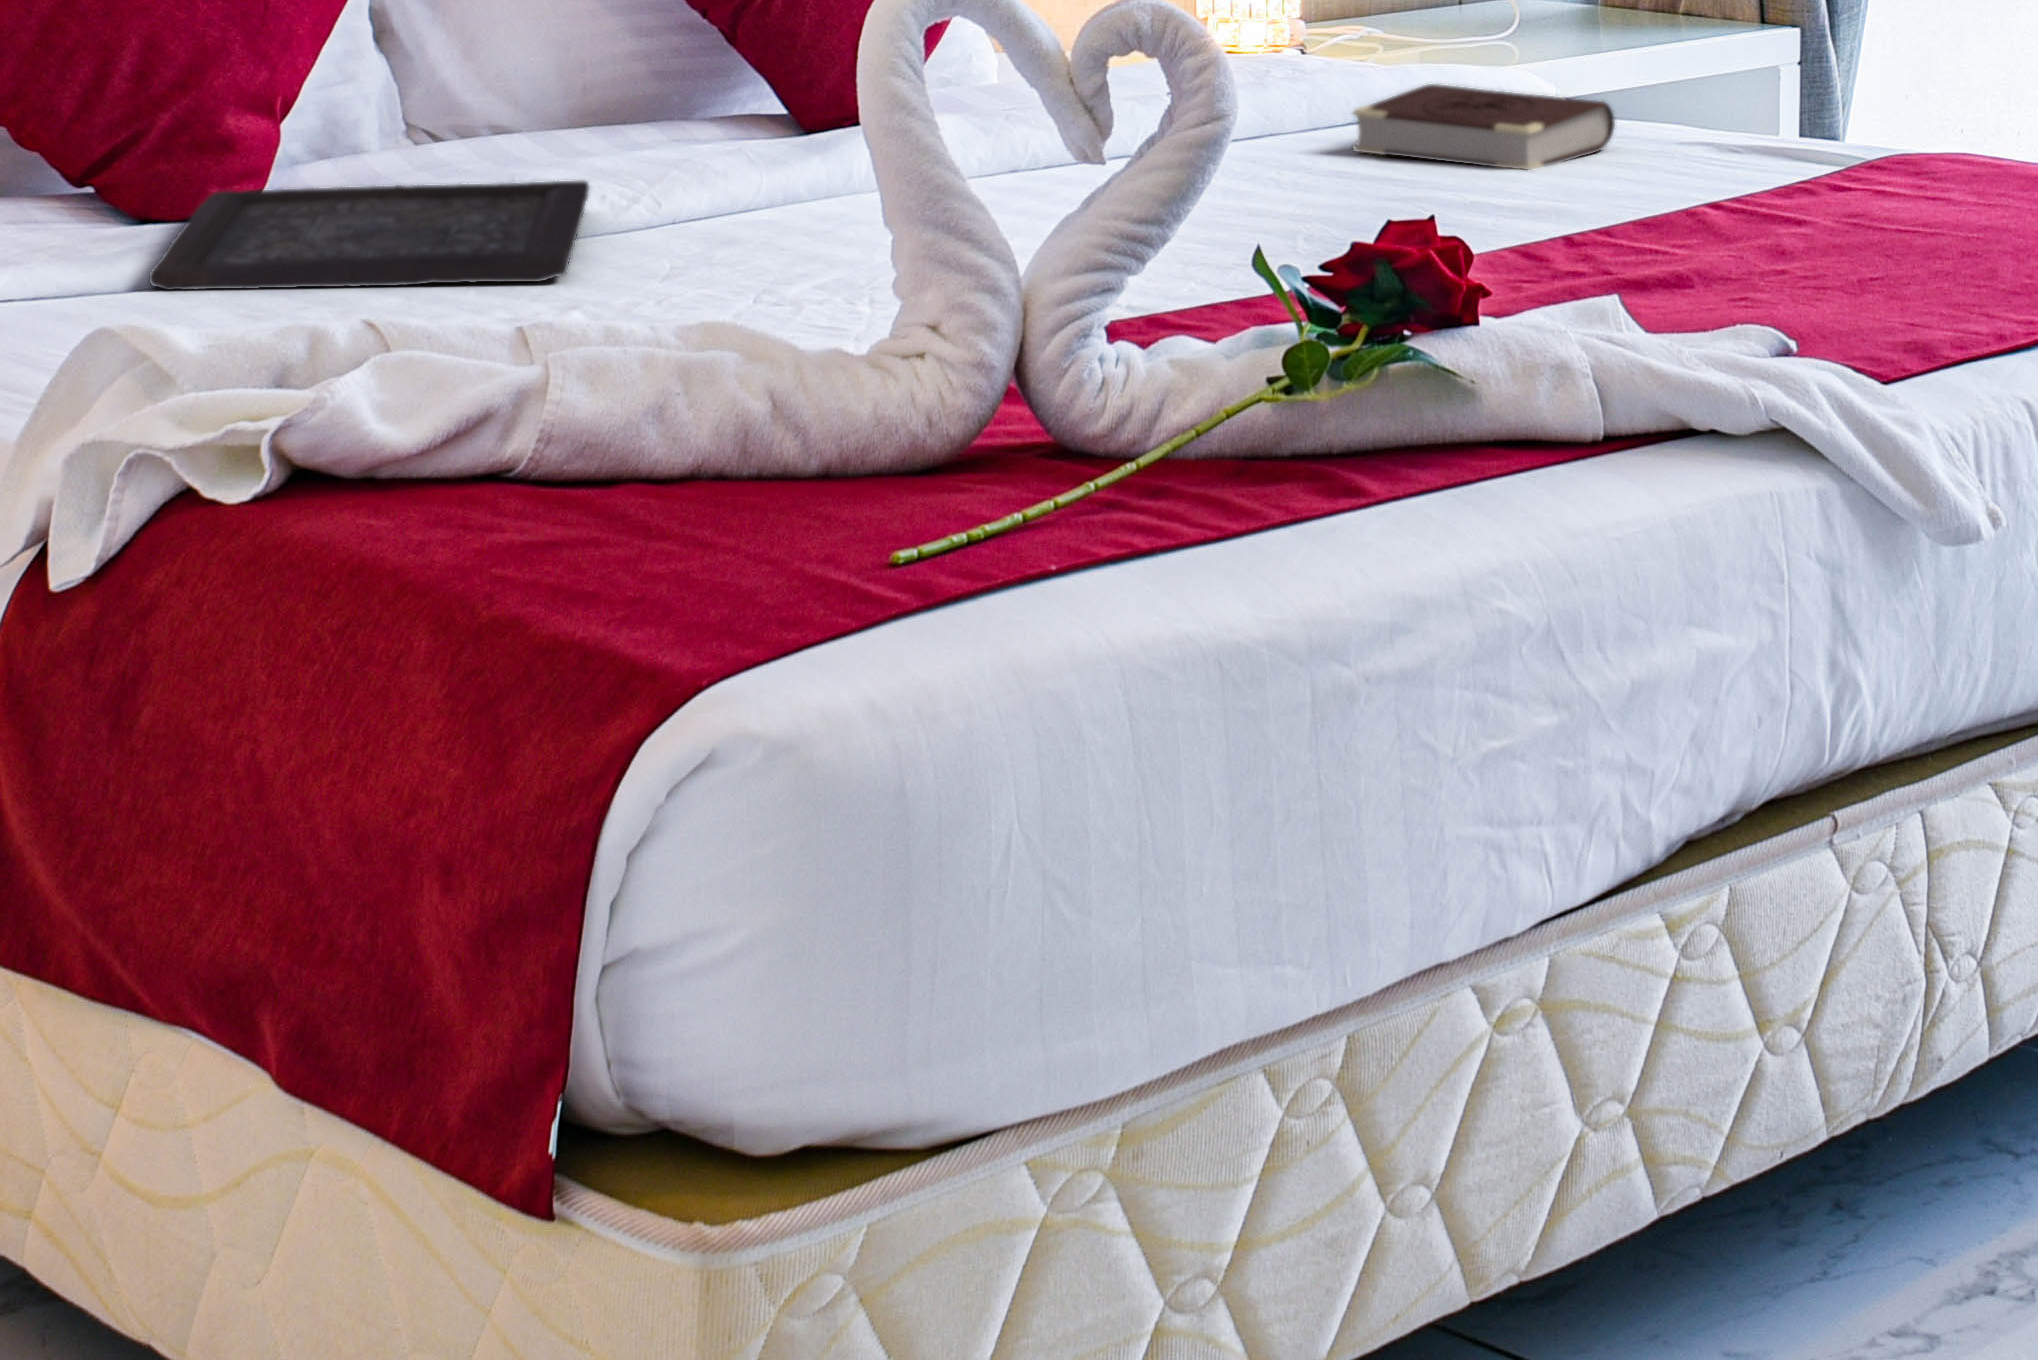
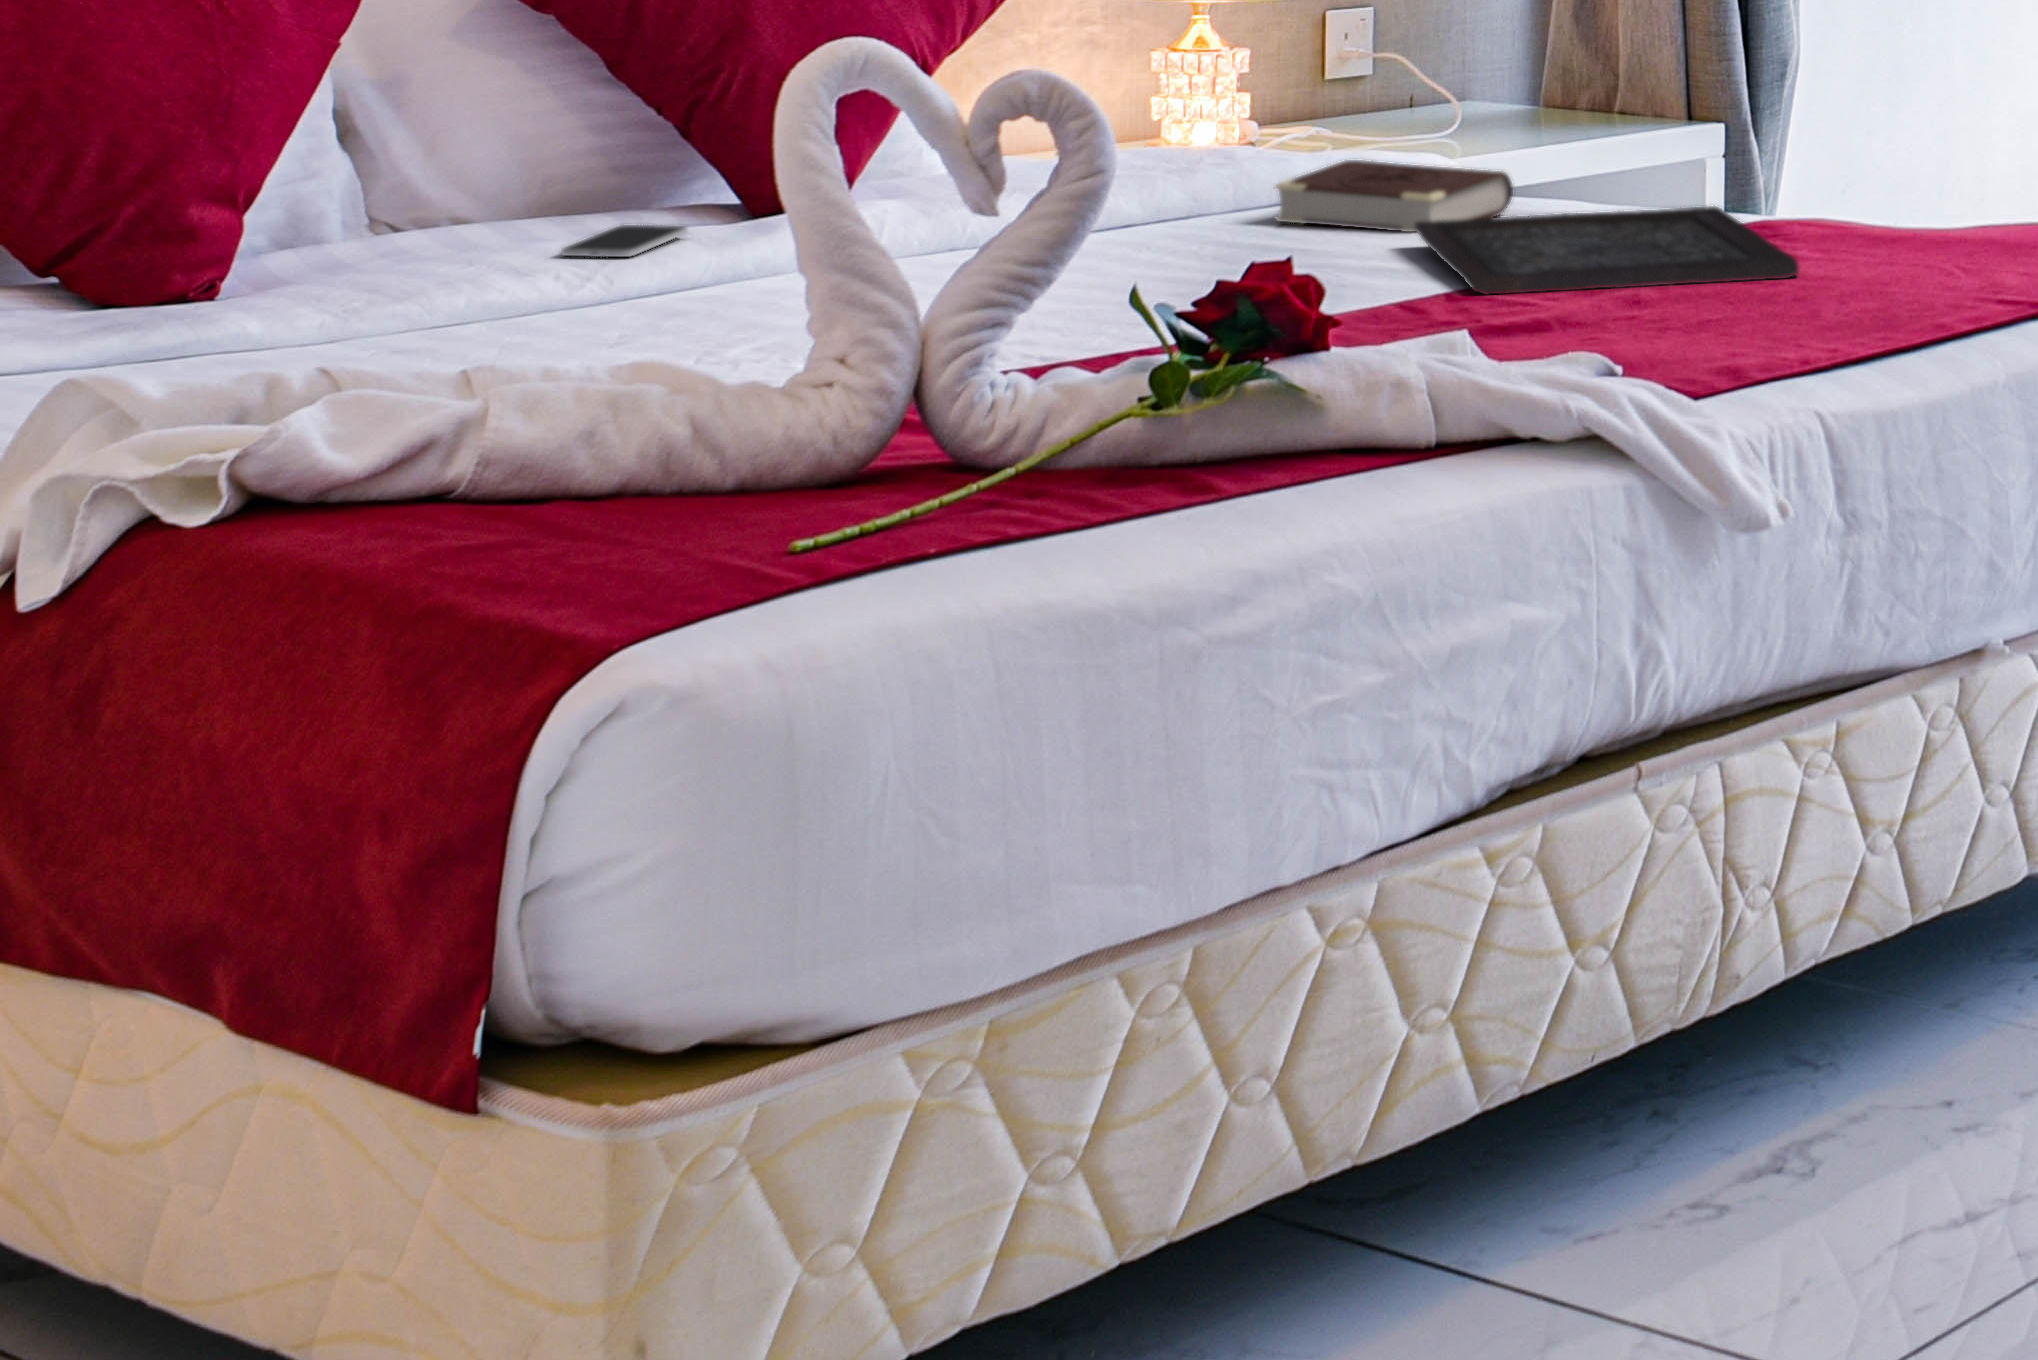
smartphone: none [601,139,731,175] -> present [561,225,688,257]
tray: present [149,180,589,290] -> present [1415,206,1799,295]

